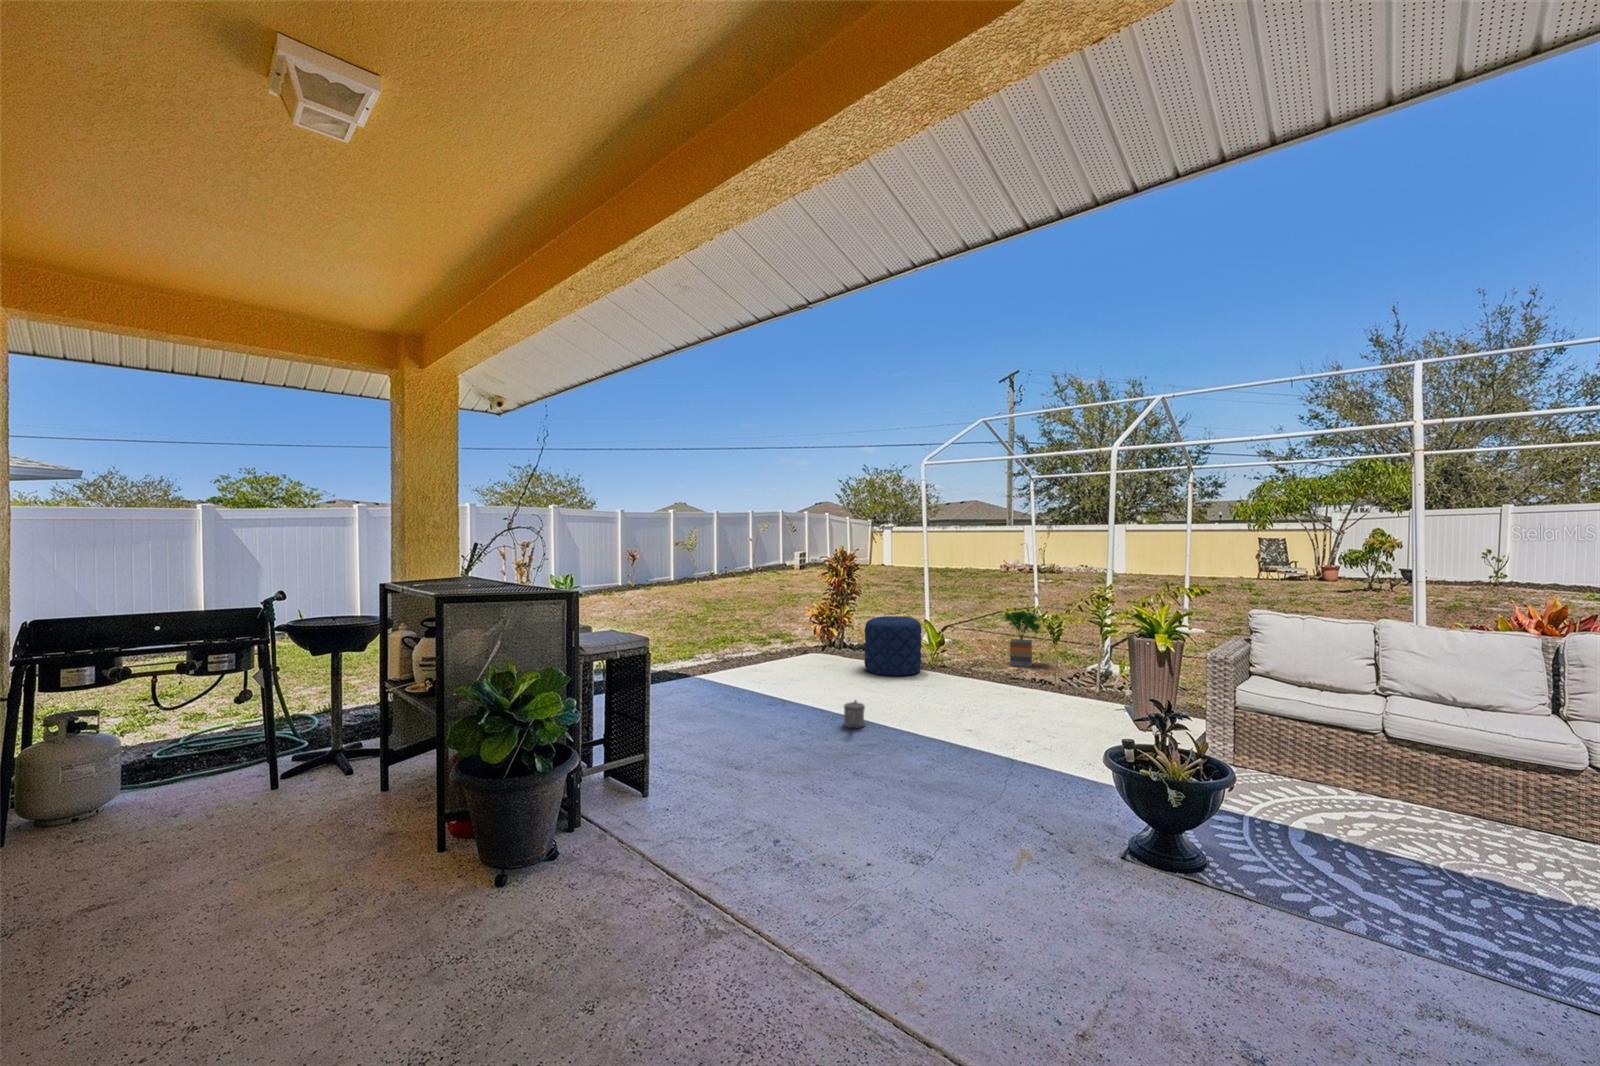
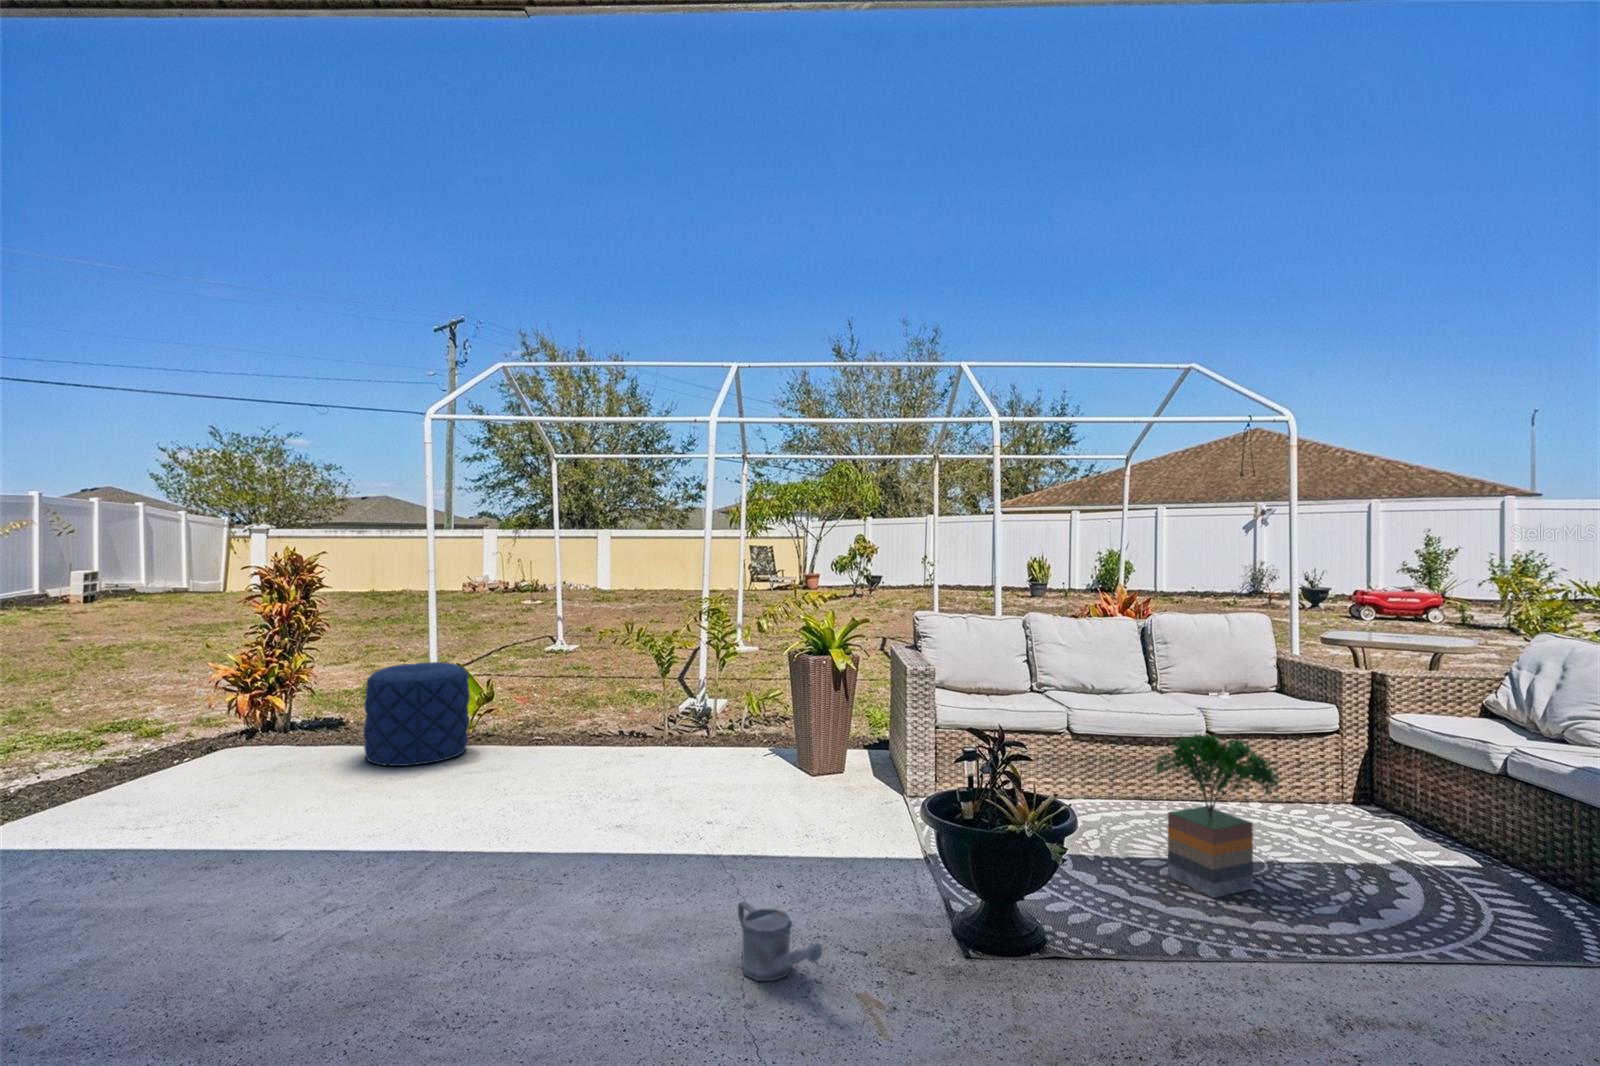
potted tree: present [1004,611,1041,667] -> present [1154,733,1281,898]
watering can: present [844,700,865,728] -> present [738,902,822,981]

